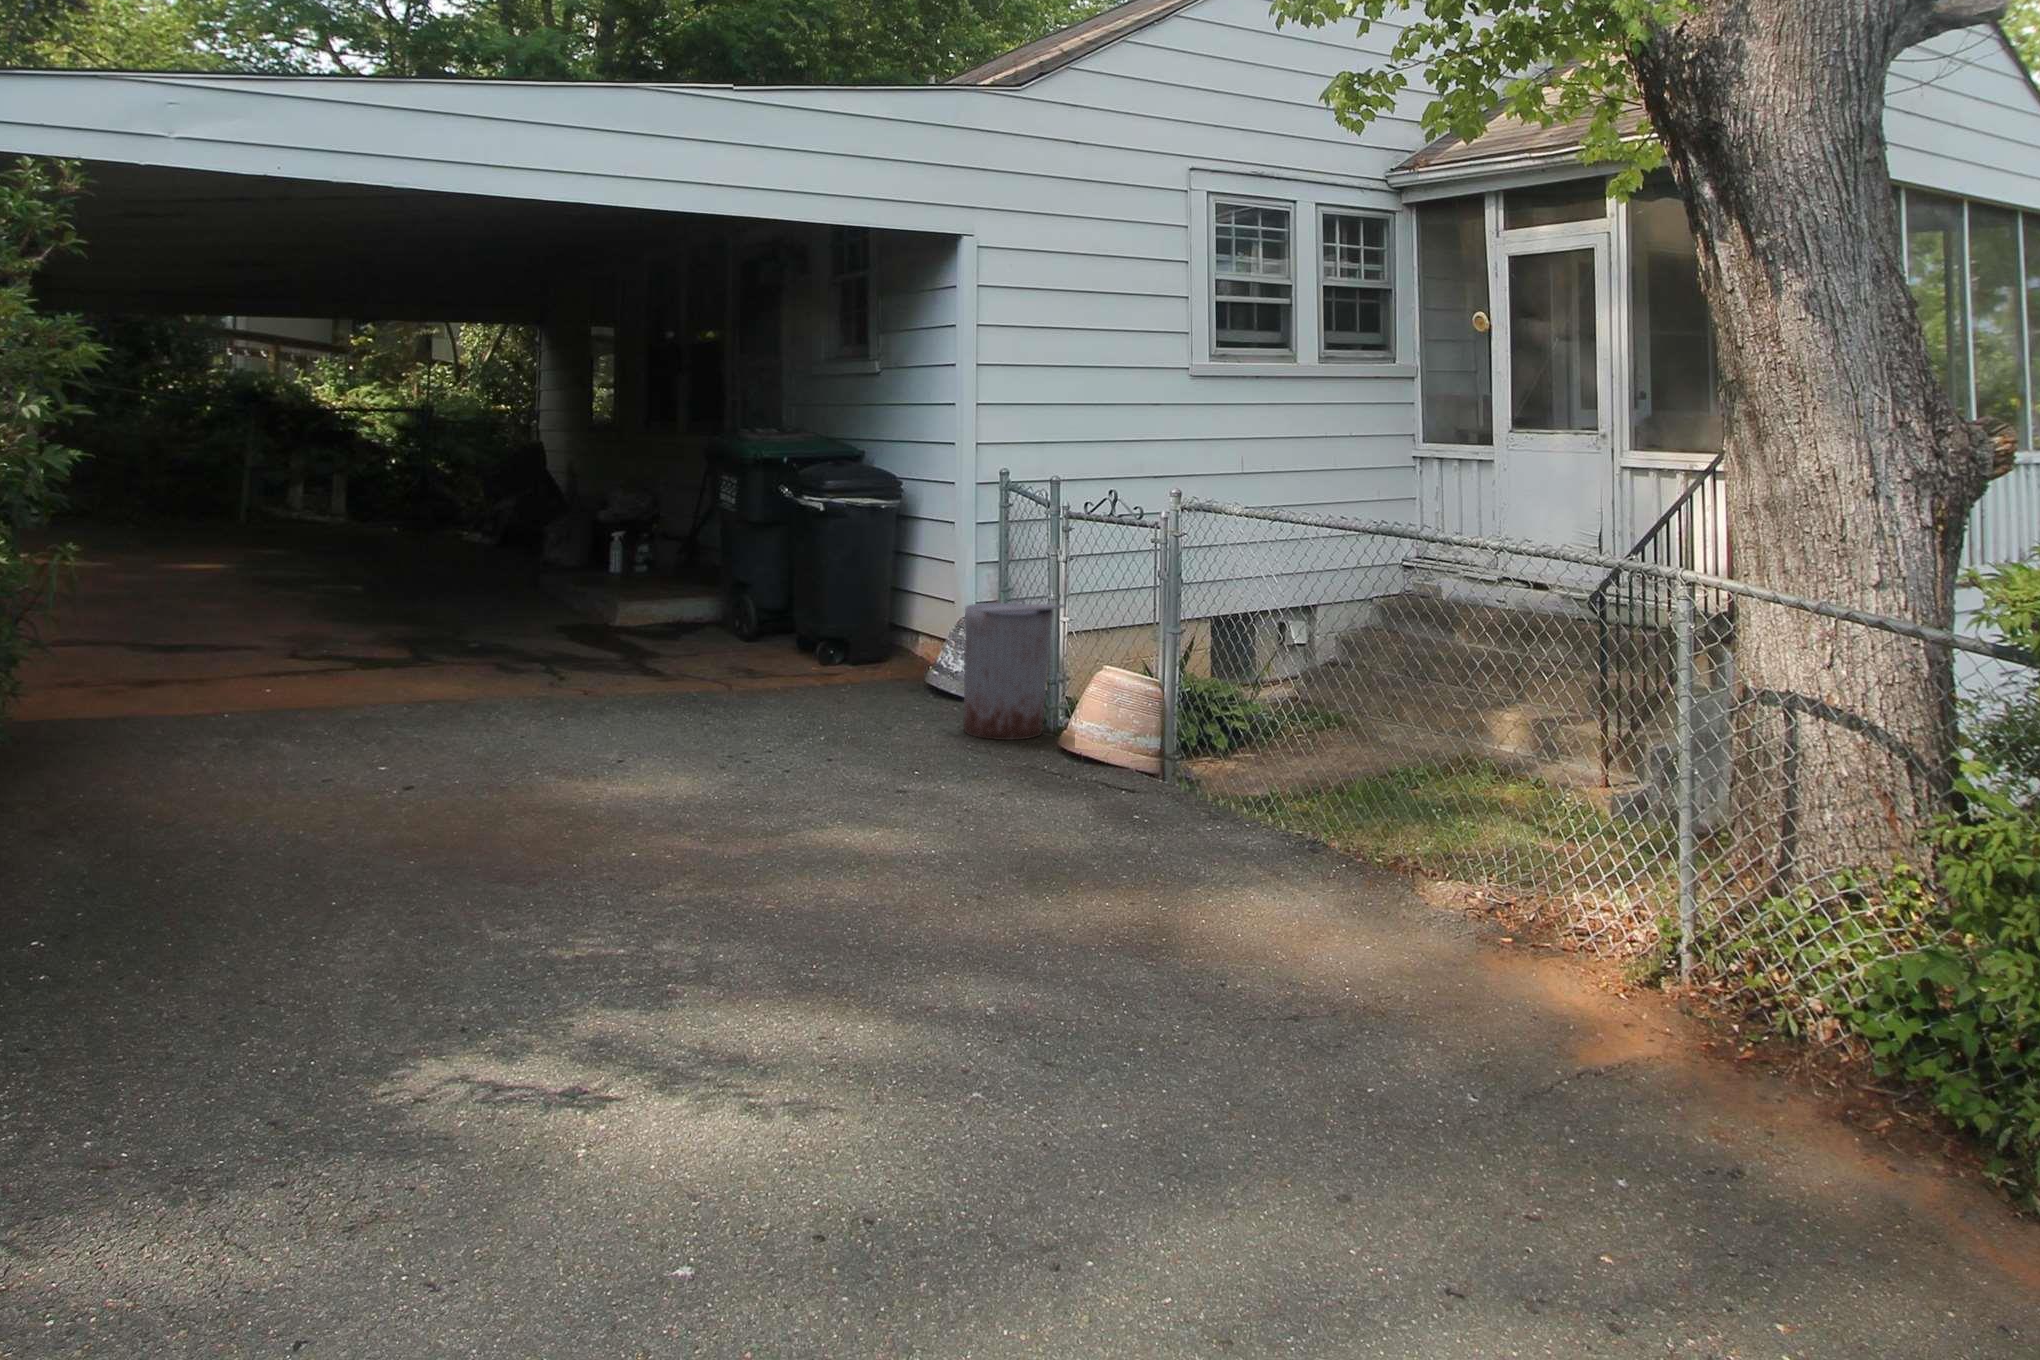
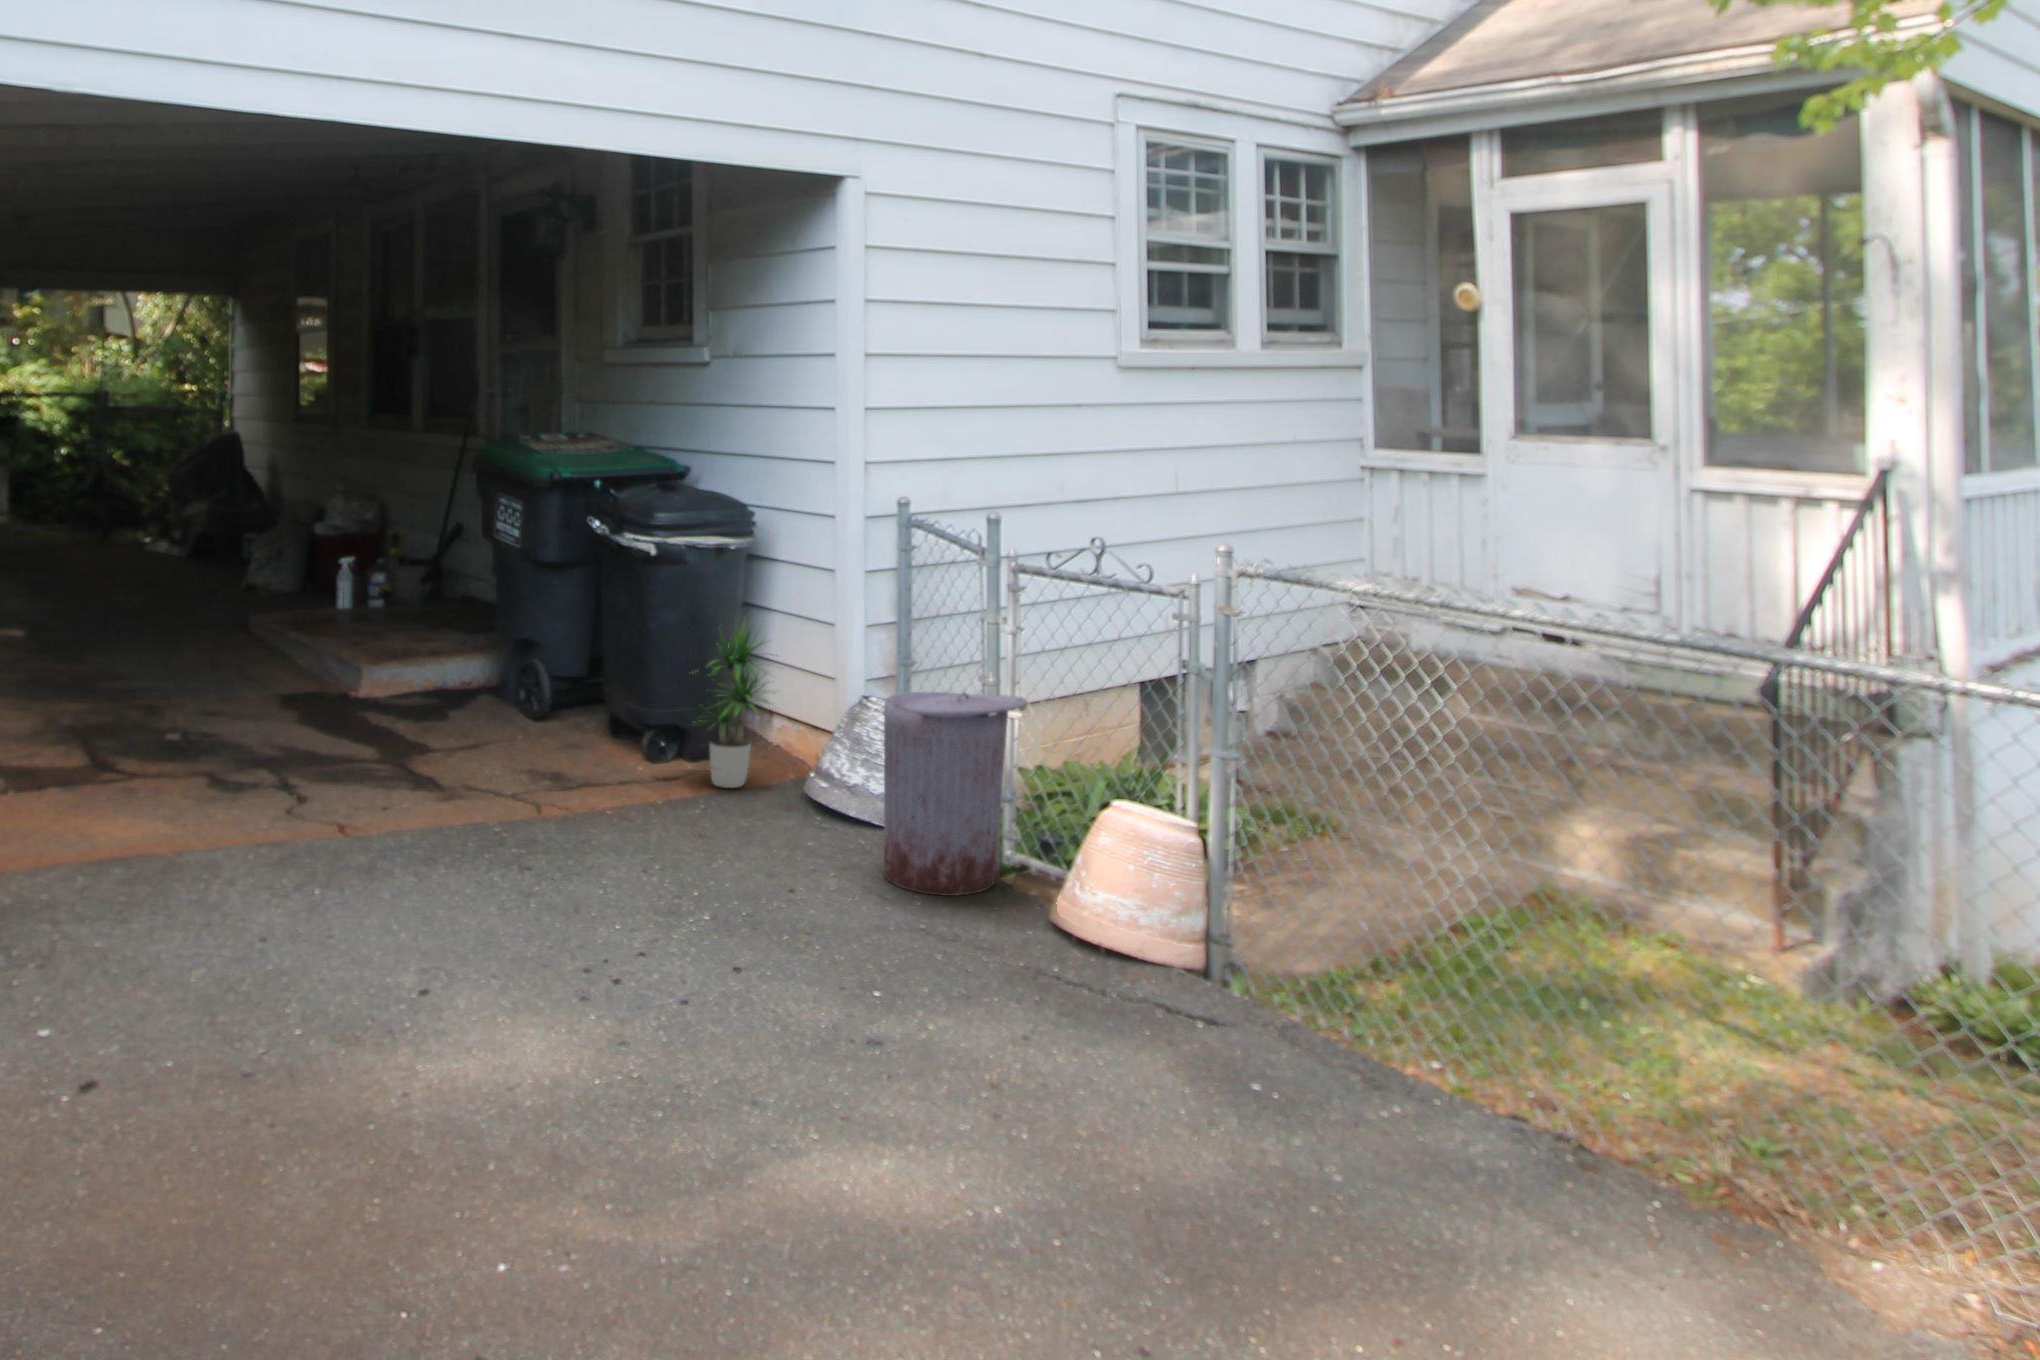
potted plant: none [847,559,924,686] -> present [692,623,777,788]

